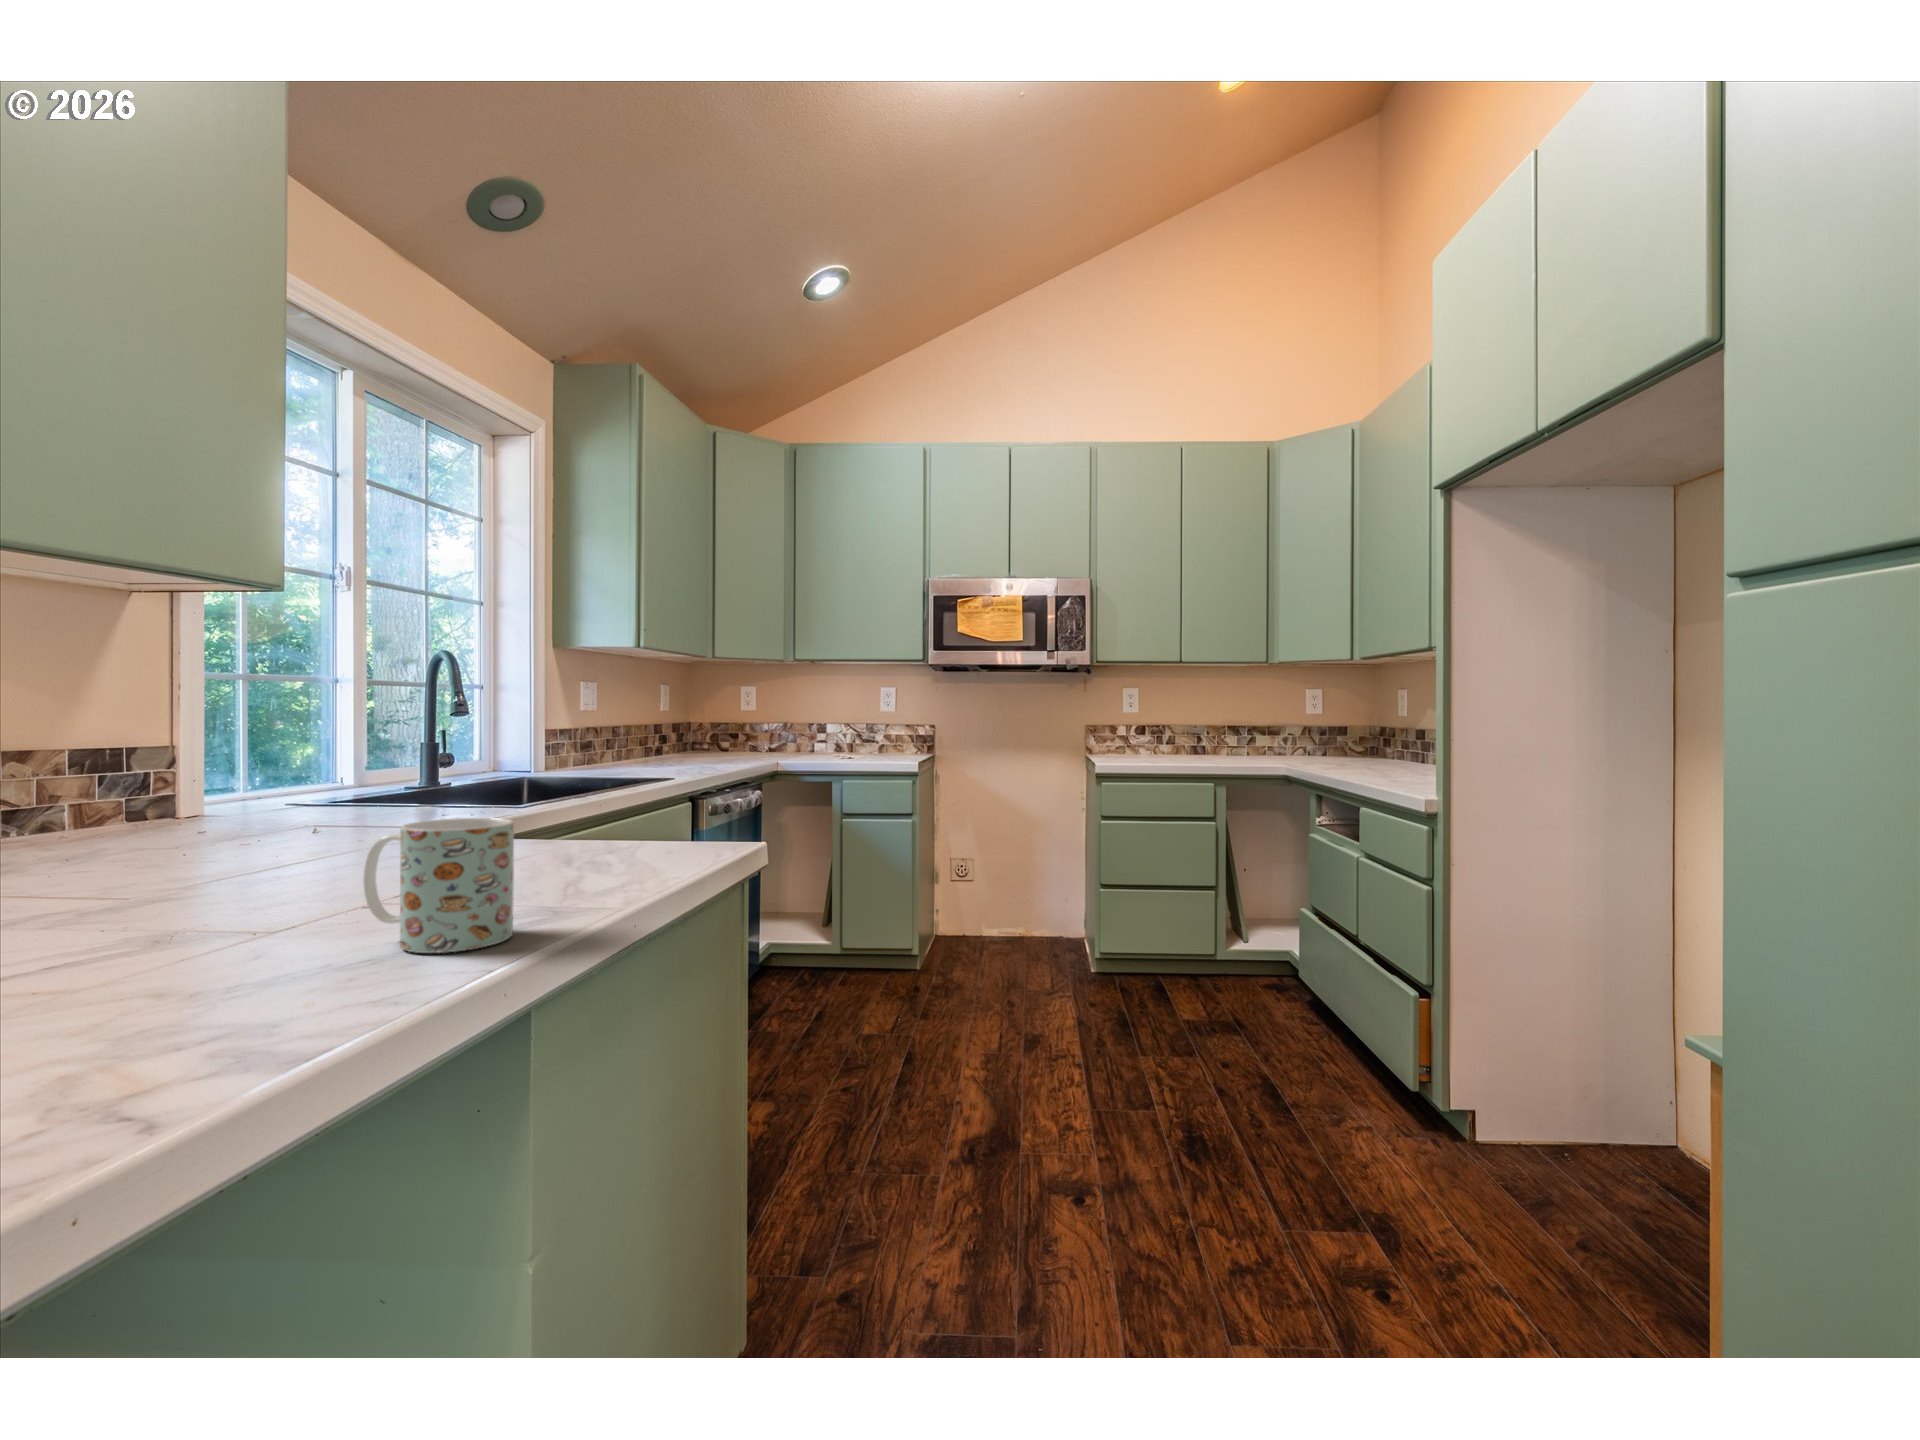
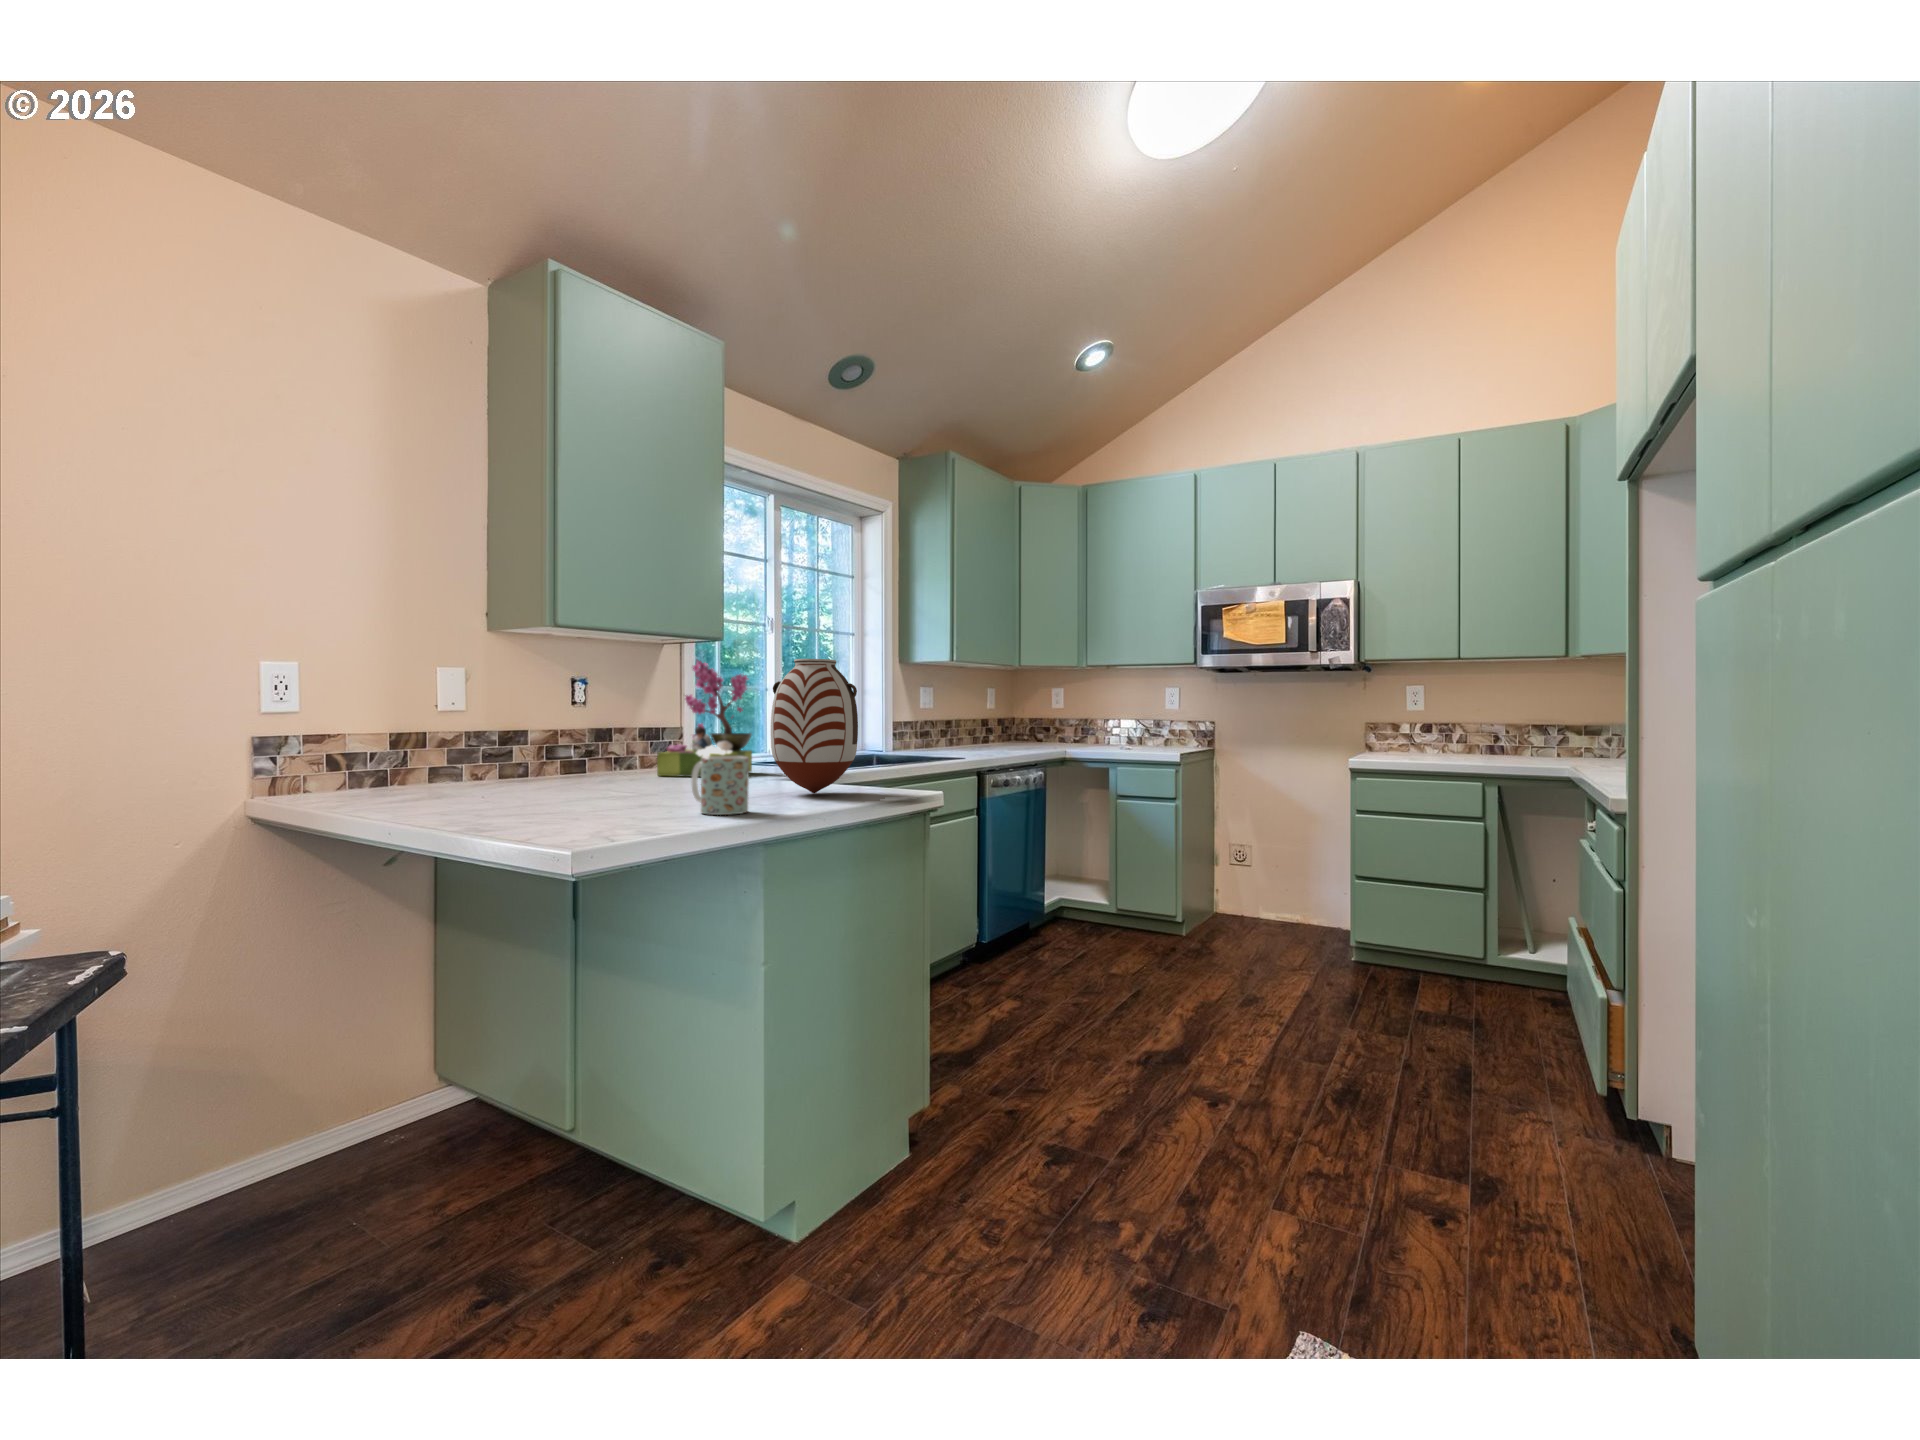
flower arrangement: none [155,623,360,842] -> present [657,660,752,777]
vase: none [477,627,644,865] -> present [771,659,858,793]

